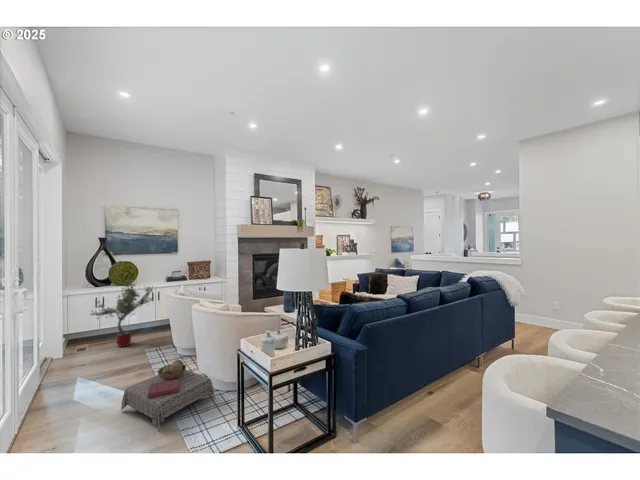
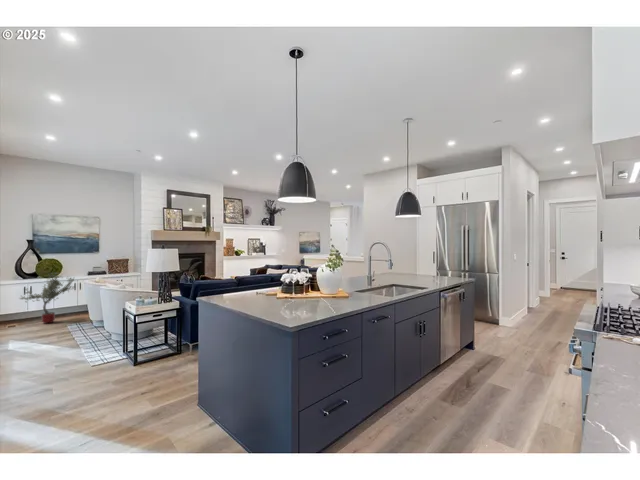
ottoman: present [121,360,215,432] -> none [43,320,111,358]

